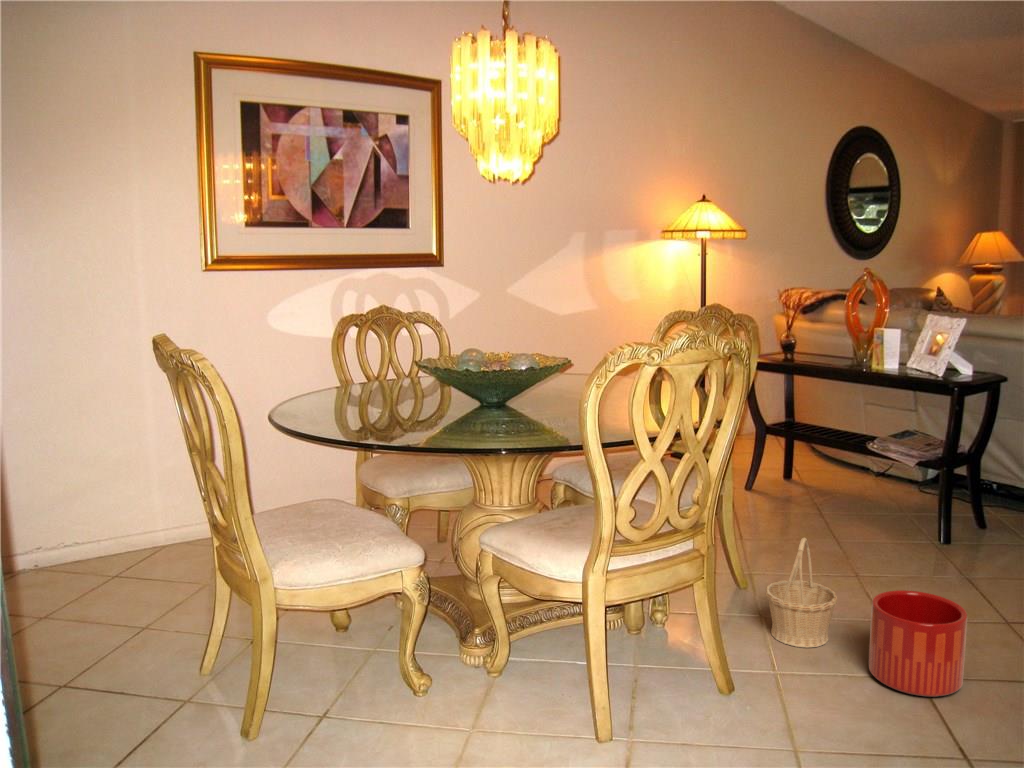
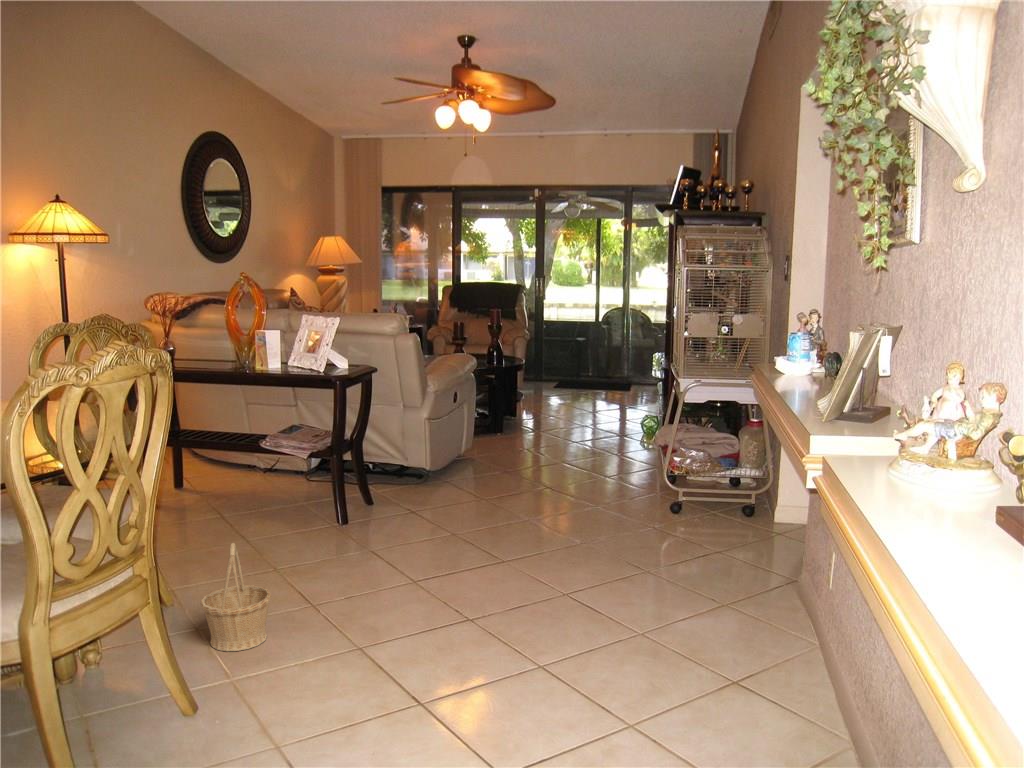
planter: present [869,590,967,697] -> none [305,568,387,661]

